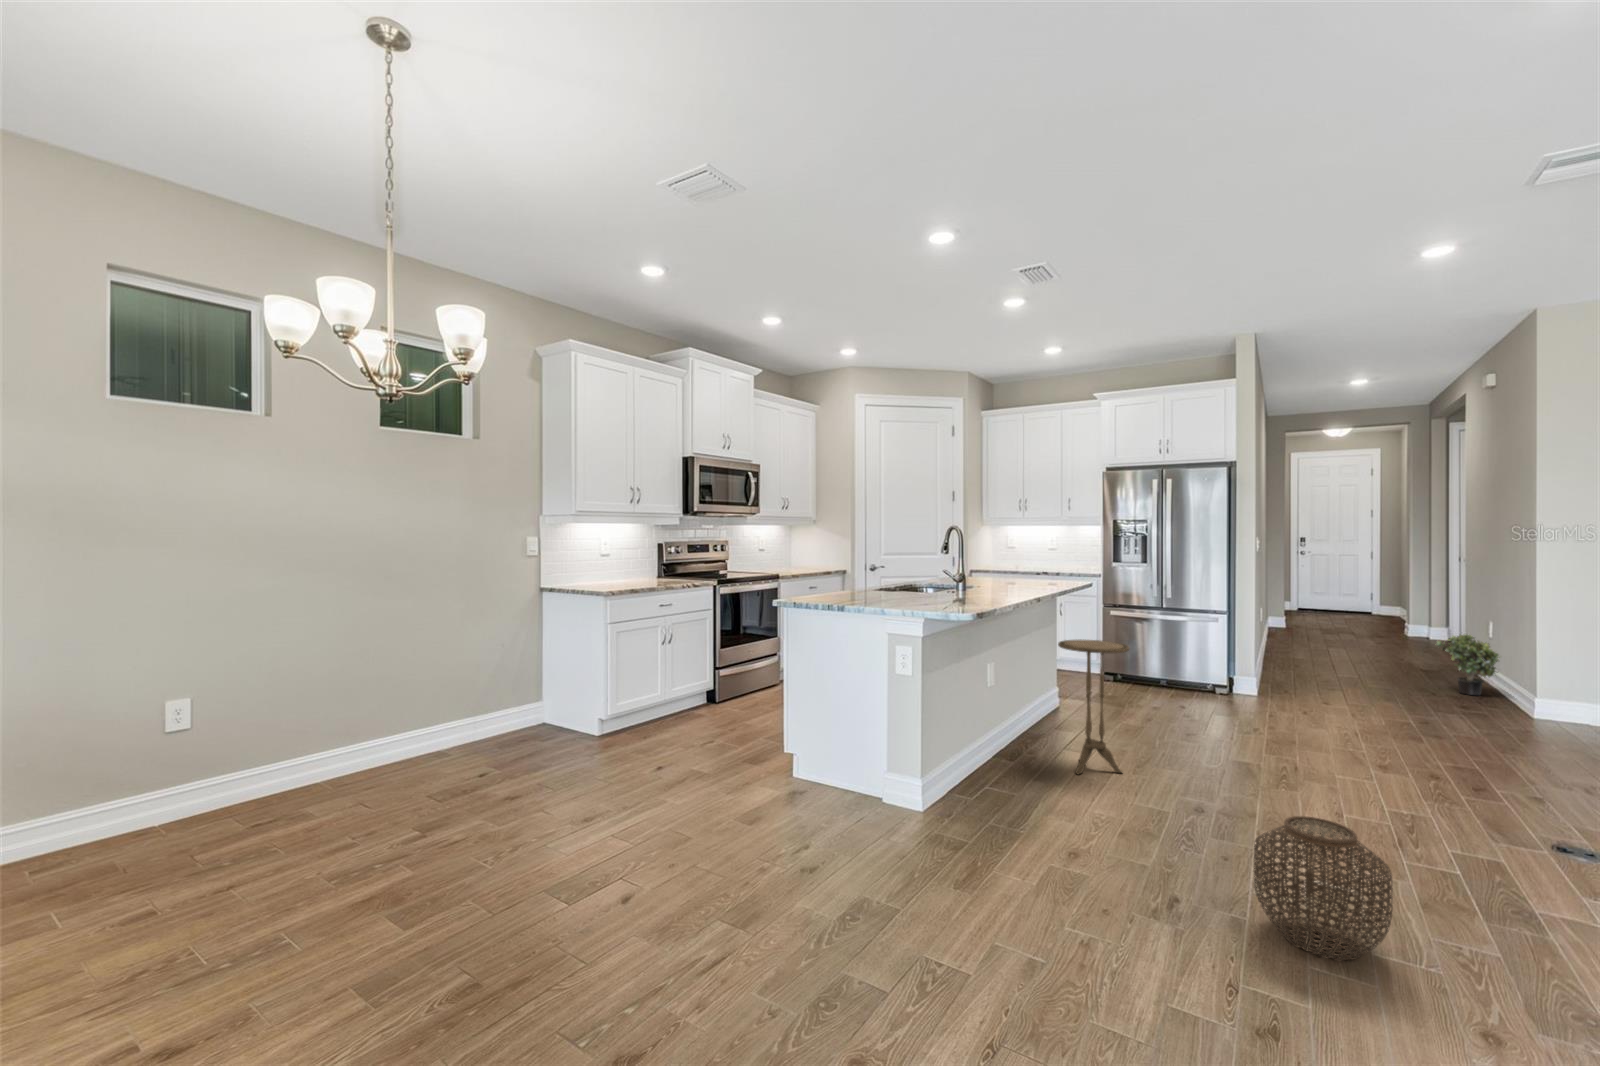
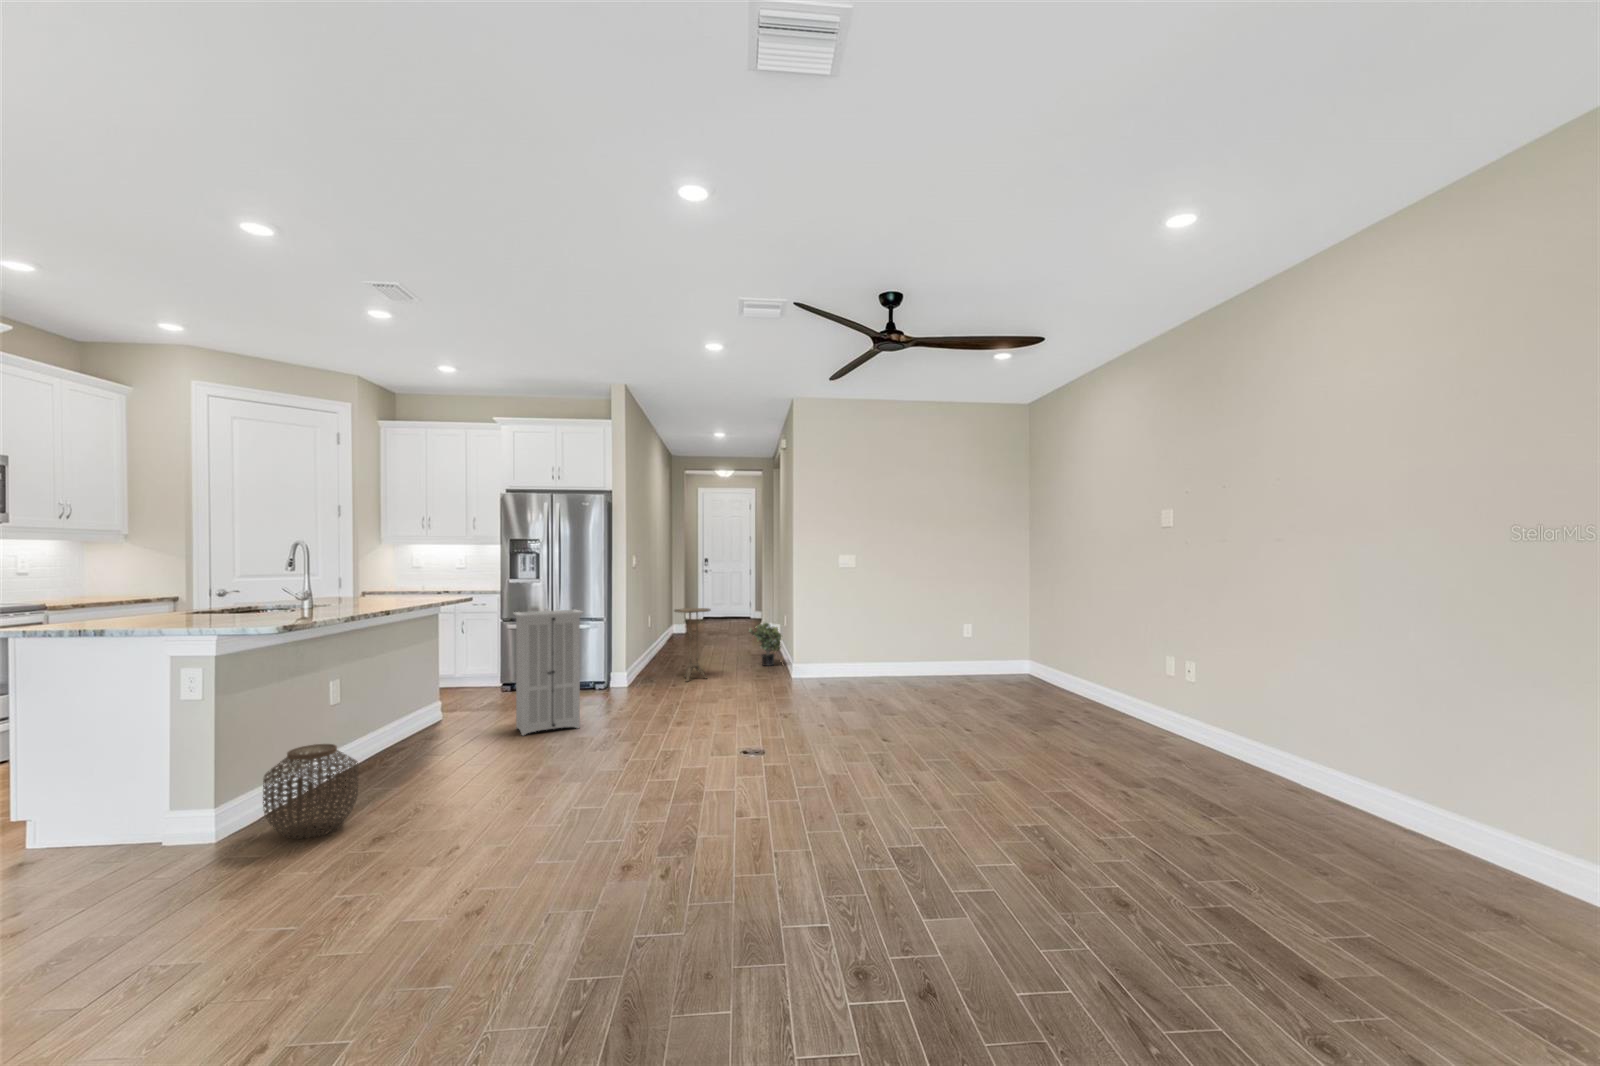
storage cabinet: none [1149,603,1241,749] -> present [513,609,583,735]
side table: present [1058,640,1130,774] -> present [674,608,710,682]
woven basket: present [1254,816,1393,960] -> present [263,744,358,839]

